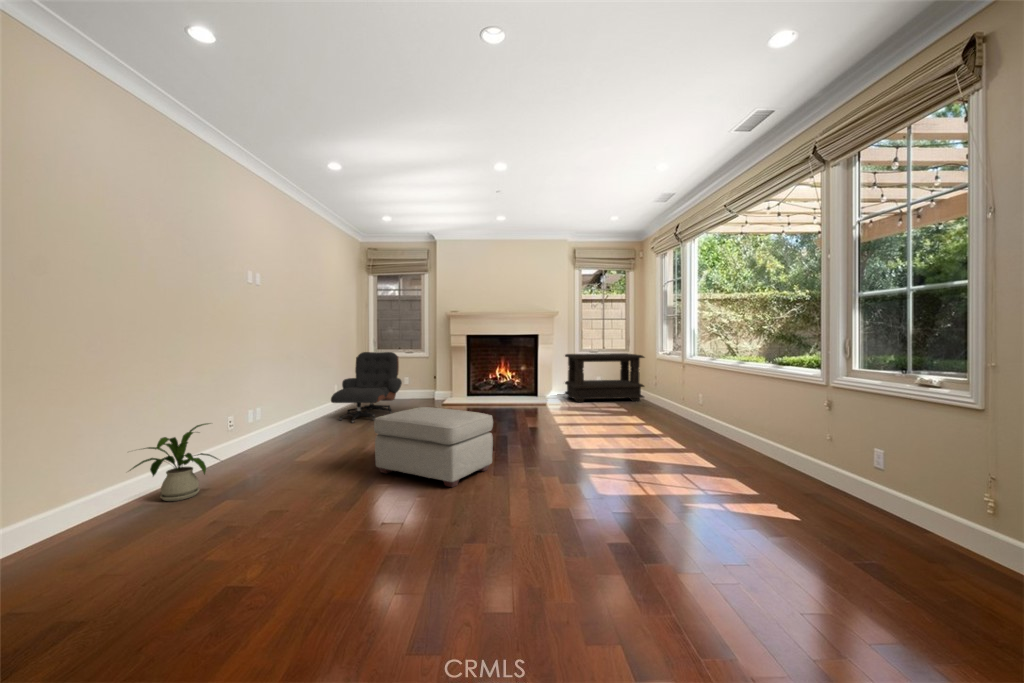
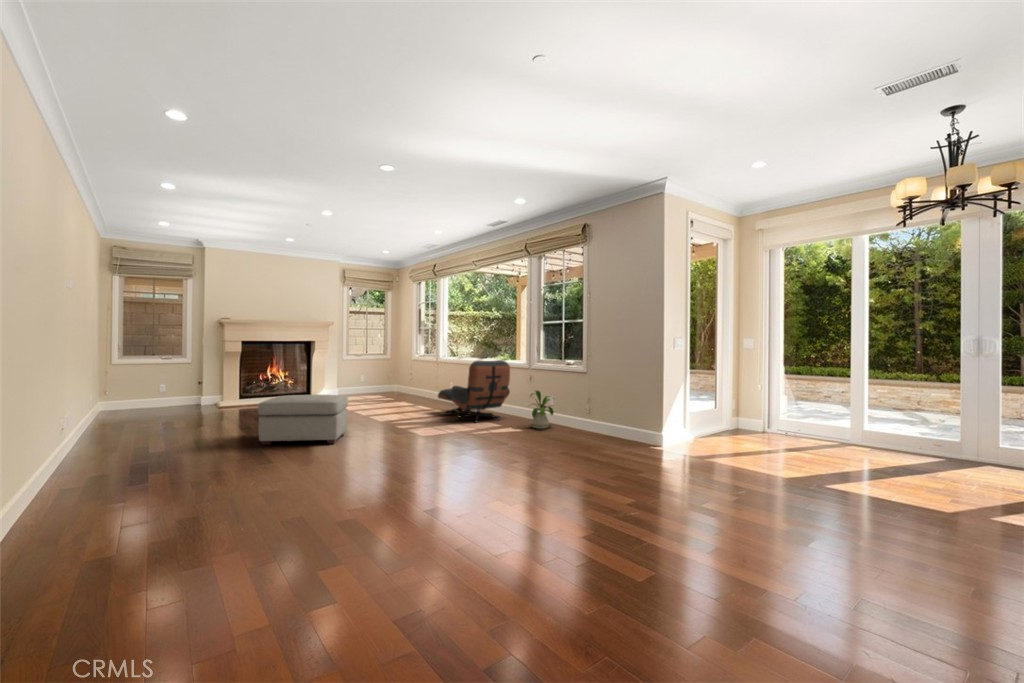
lounge chair: present [331,352,402,423] -> present [438,360,510,423]
coffee table: present [565,353,645,402] -> none [334,357,405,398]
house plant: present [130,423,217,501] -> present [531,390,554,429]

